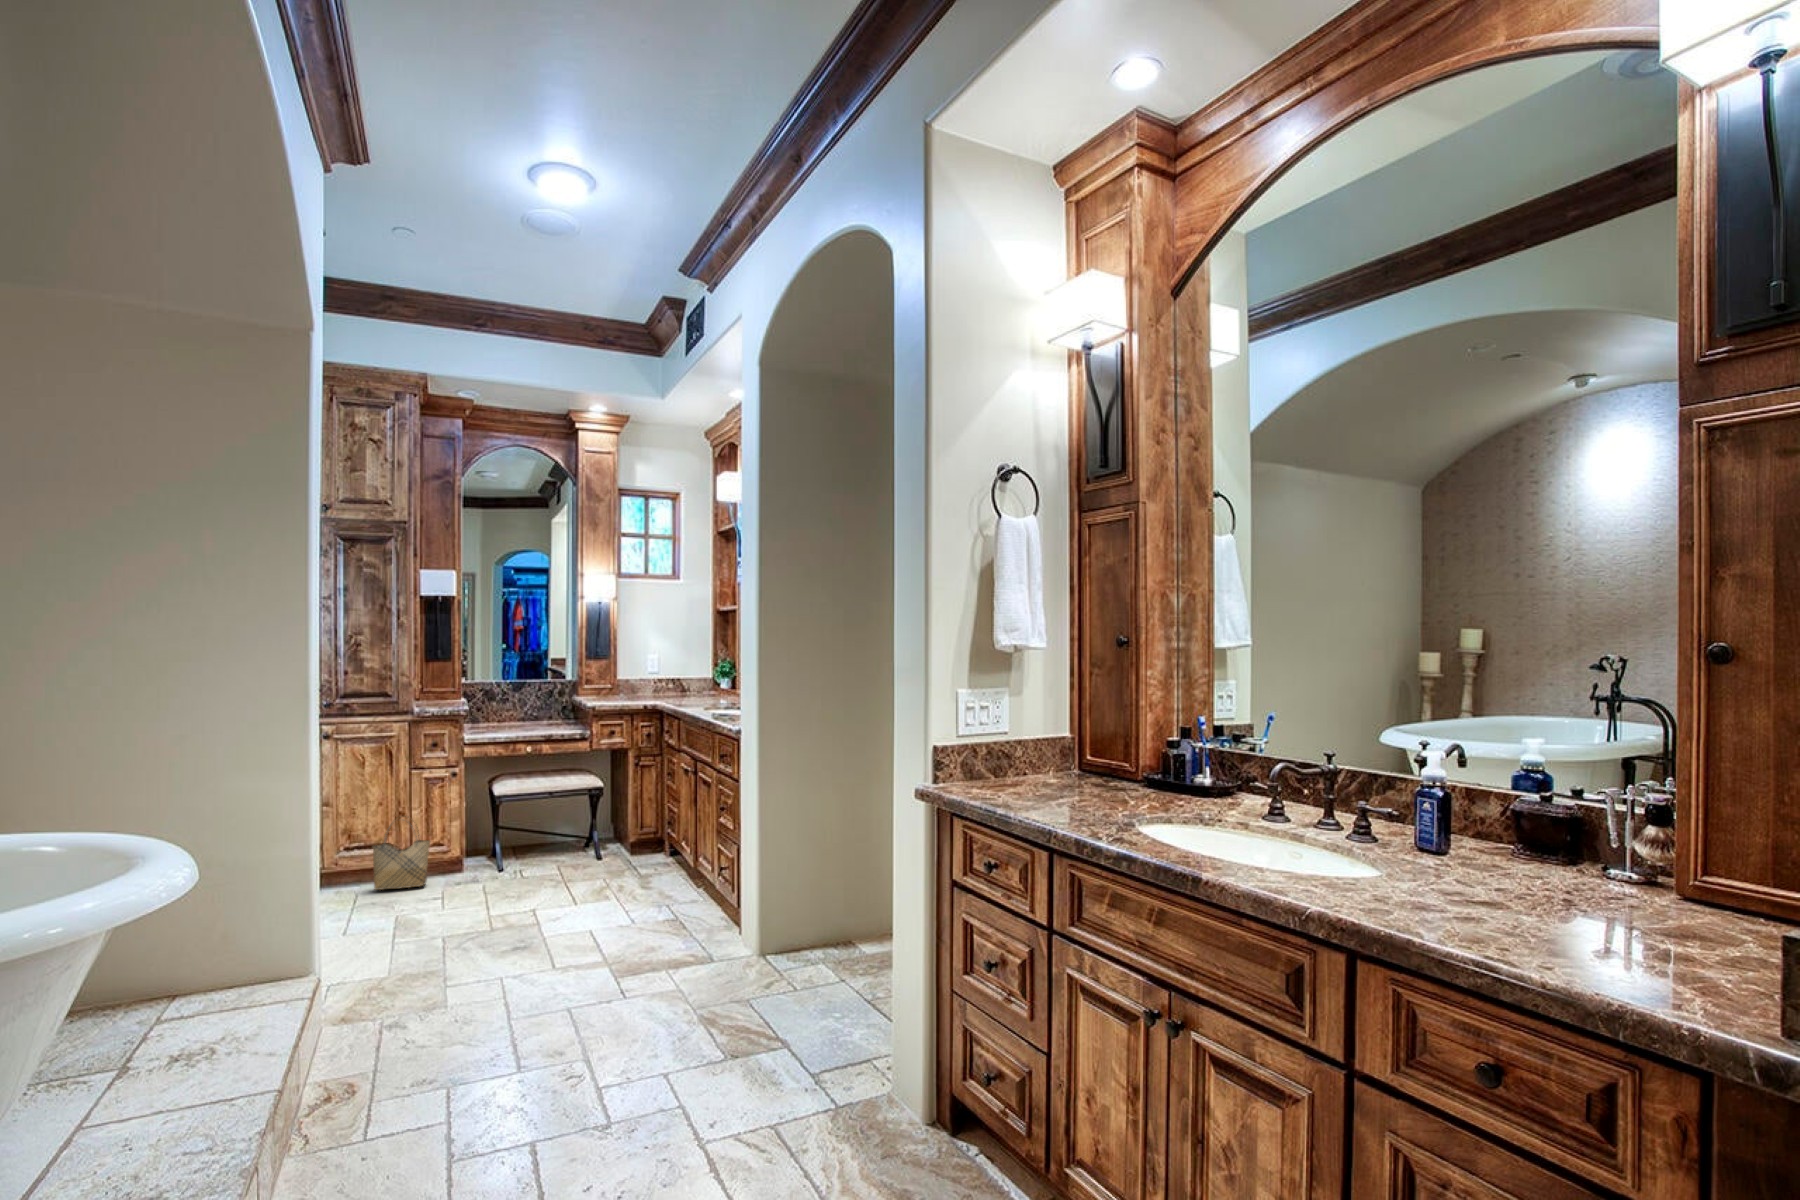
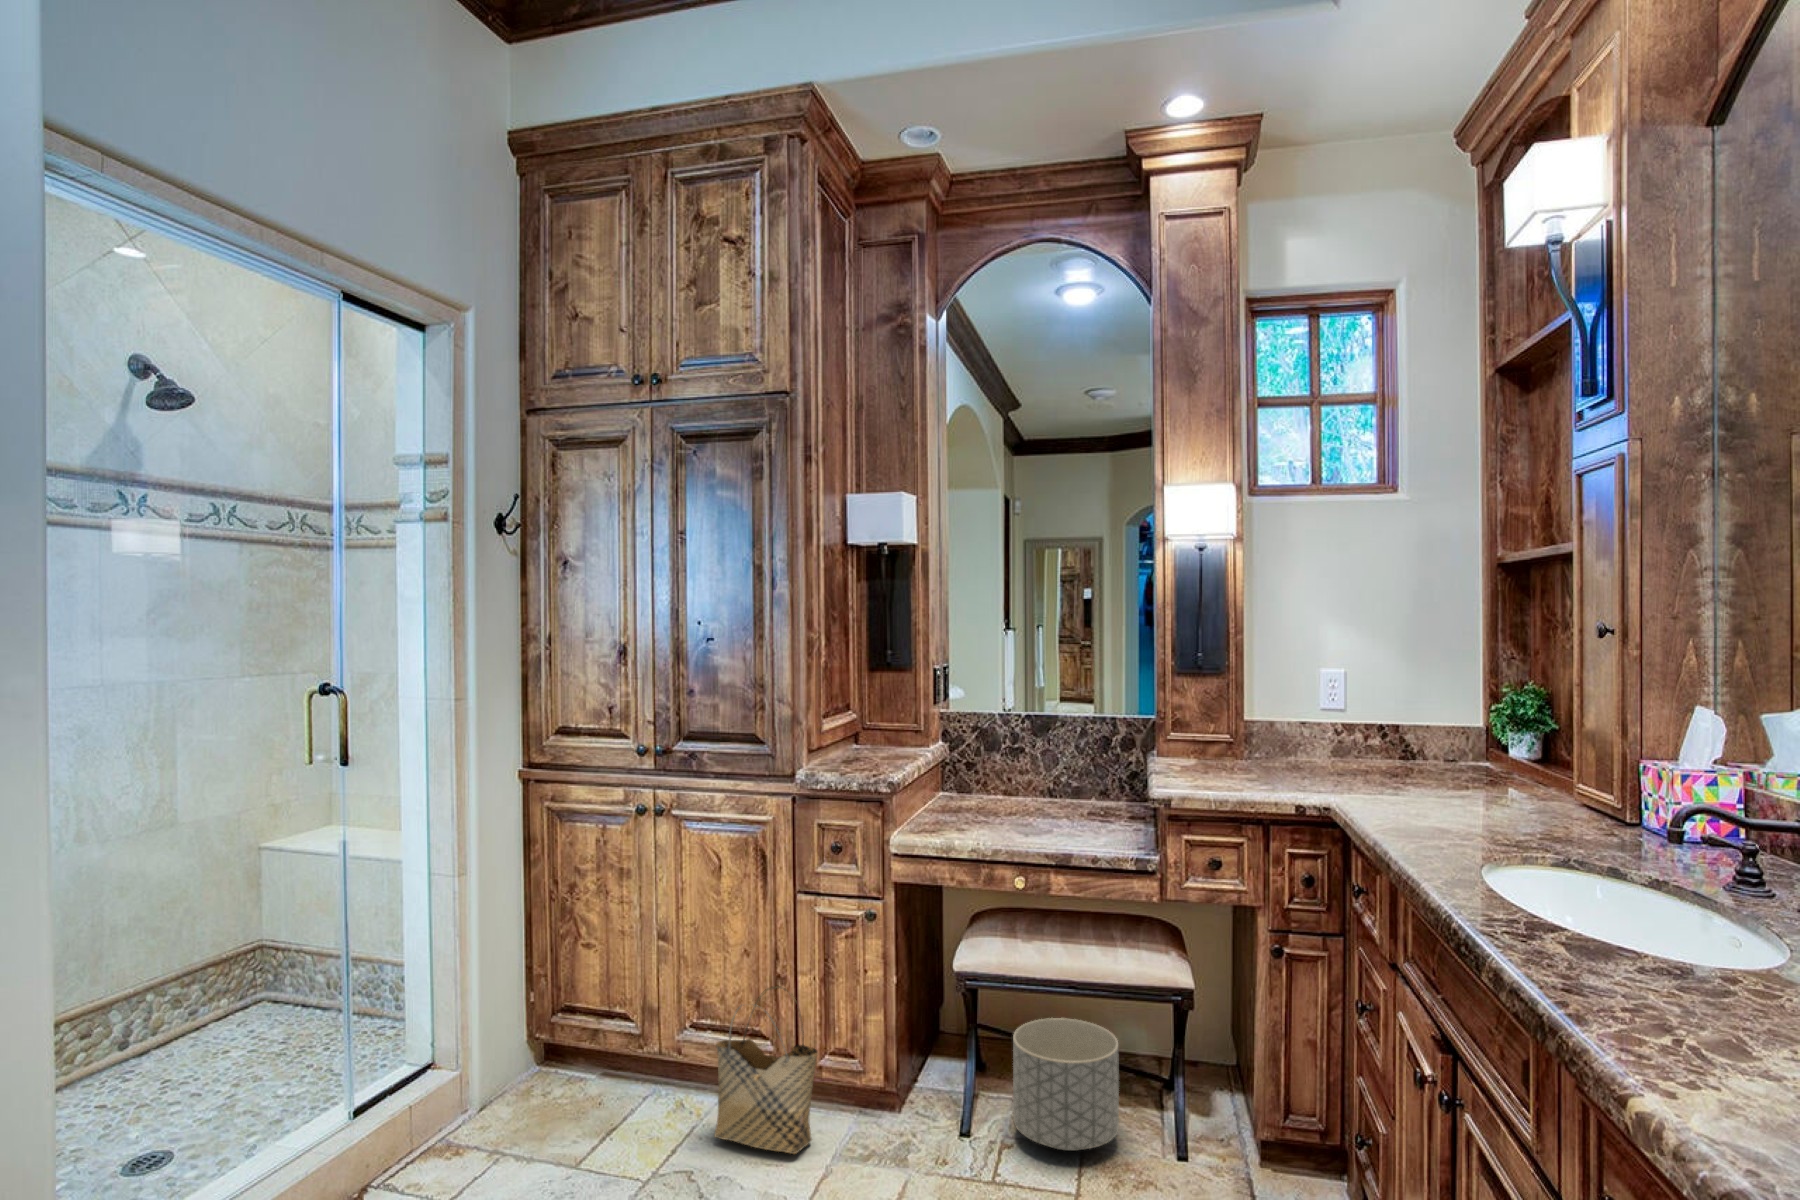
planter: none [521,814,570,865] -> present [1013,1018,1119,1151]

